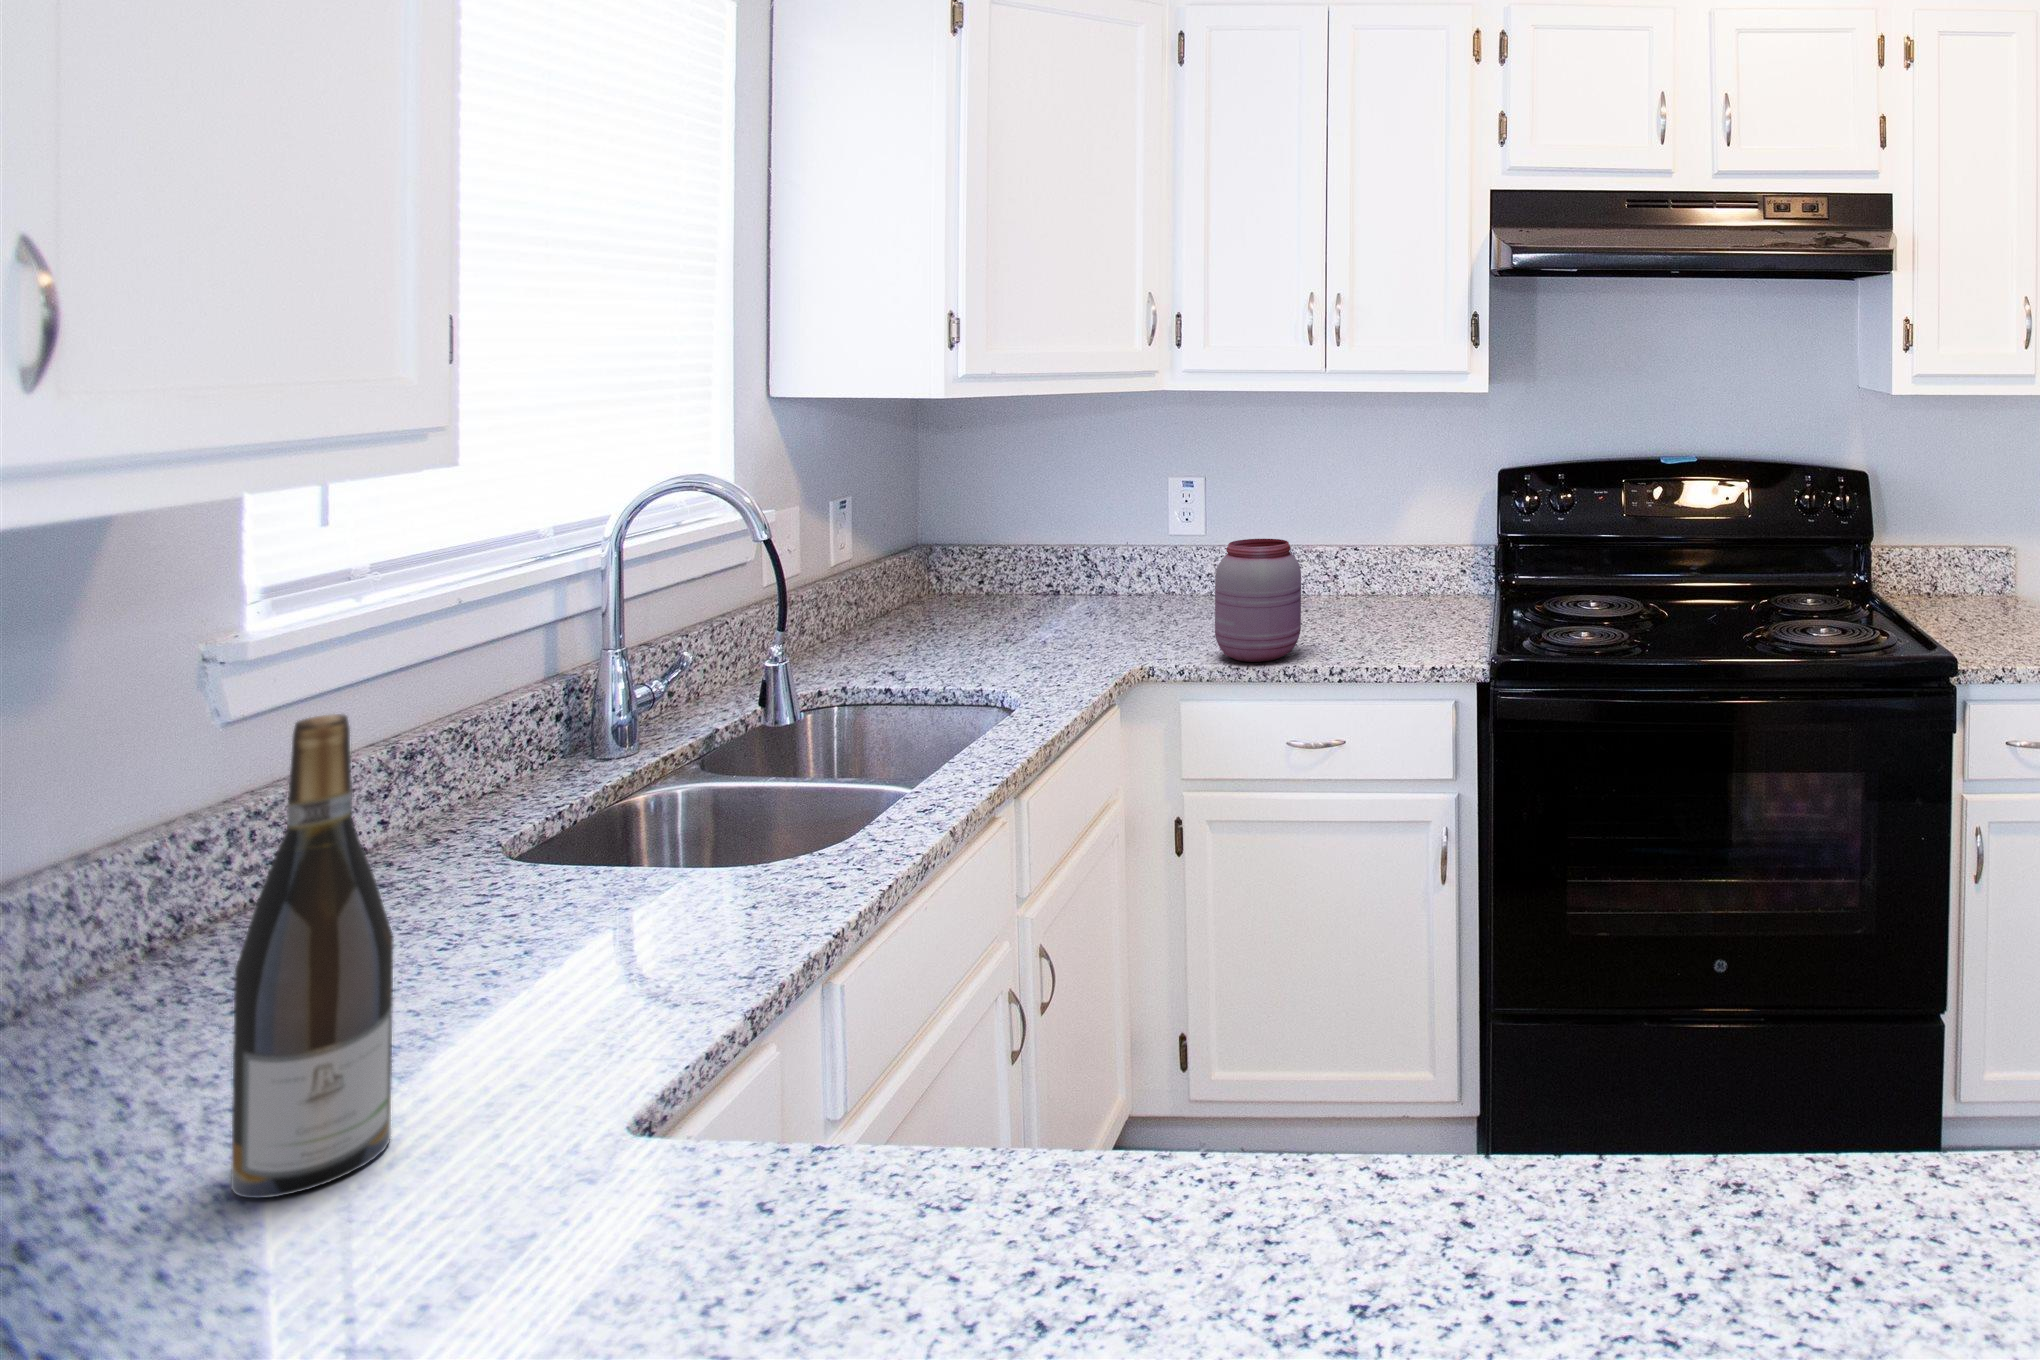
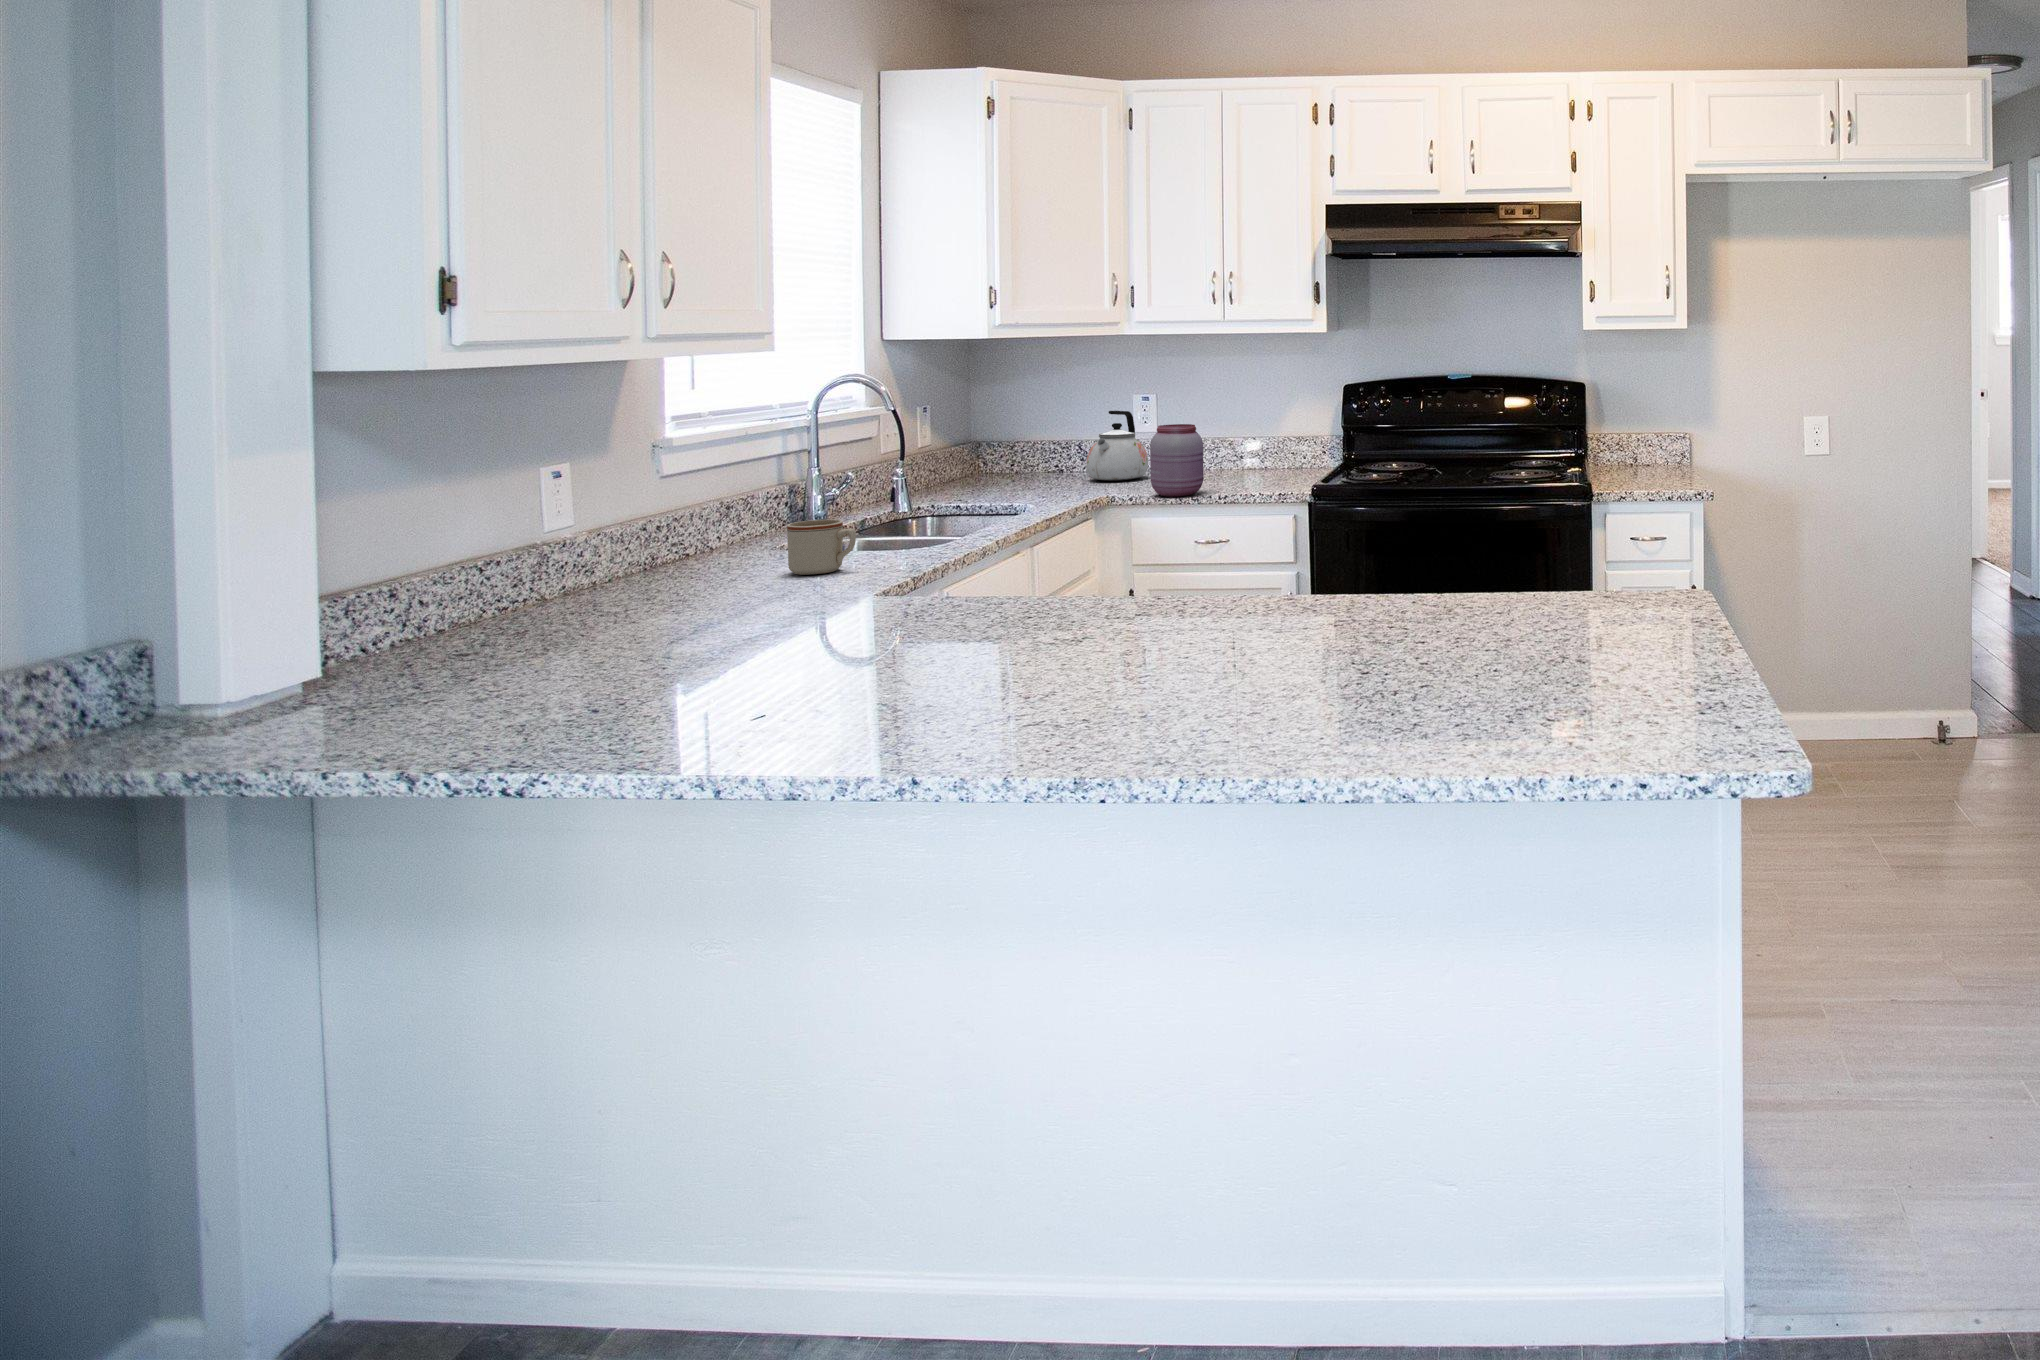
kettle: none [1099,504,1194,615] -> present [1086,411,1148,481]
wine bottle: present [231,714,394,1198] -> none [731,437,782,604]
mug: none [472,834,640,987] -> present [787,520,856,575]

